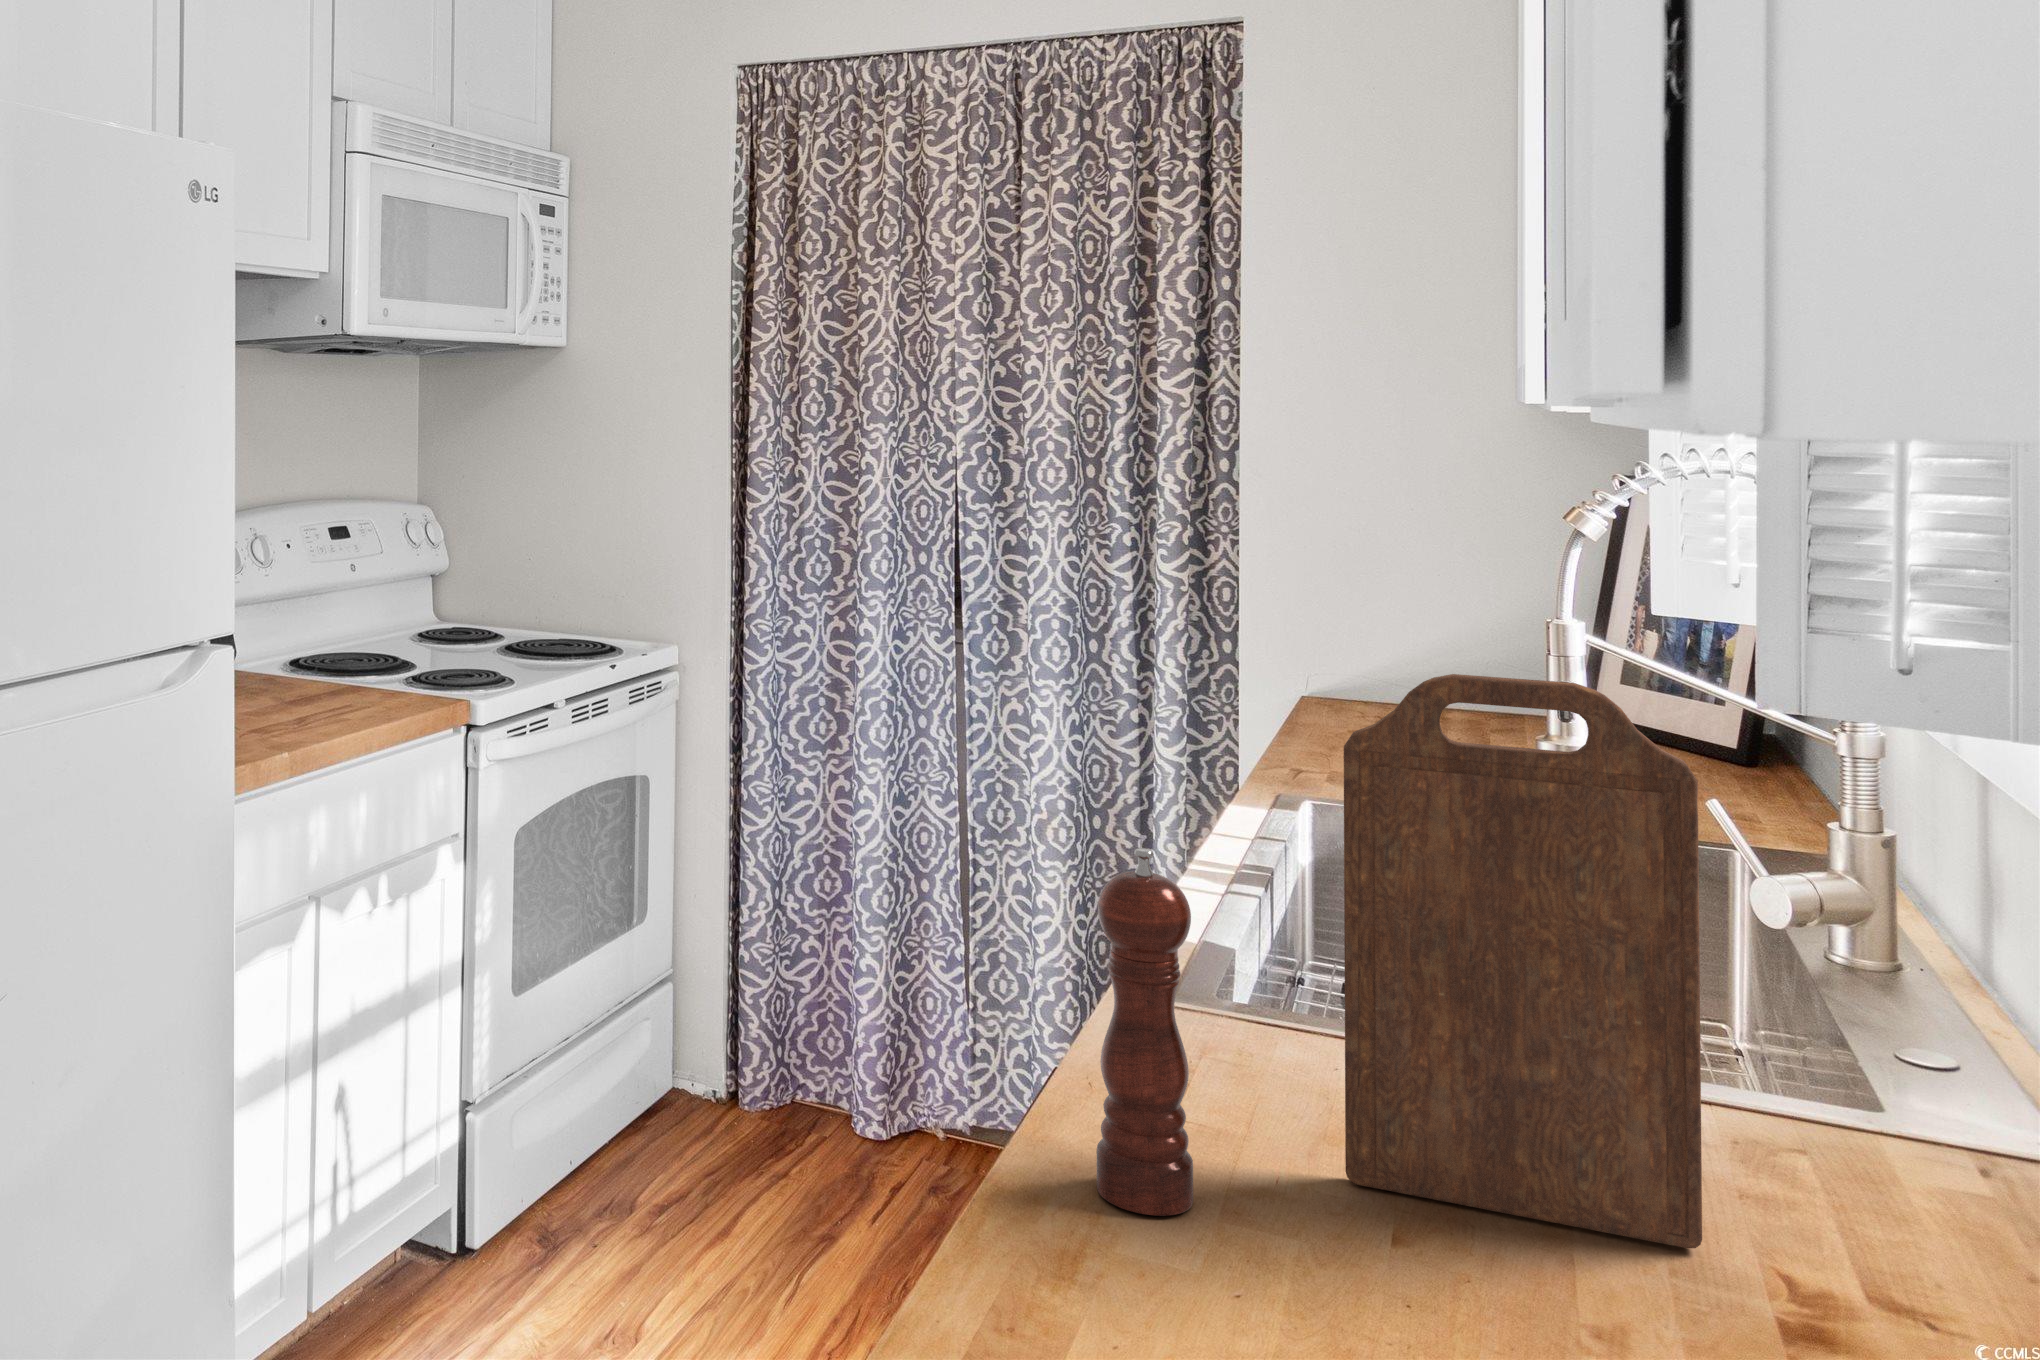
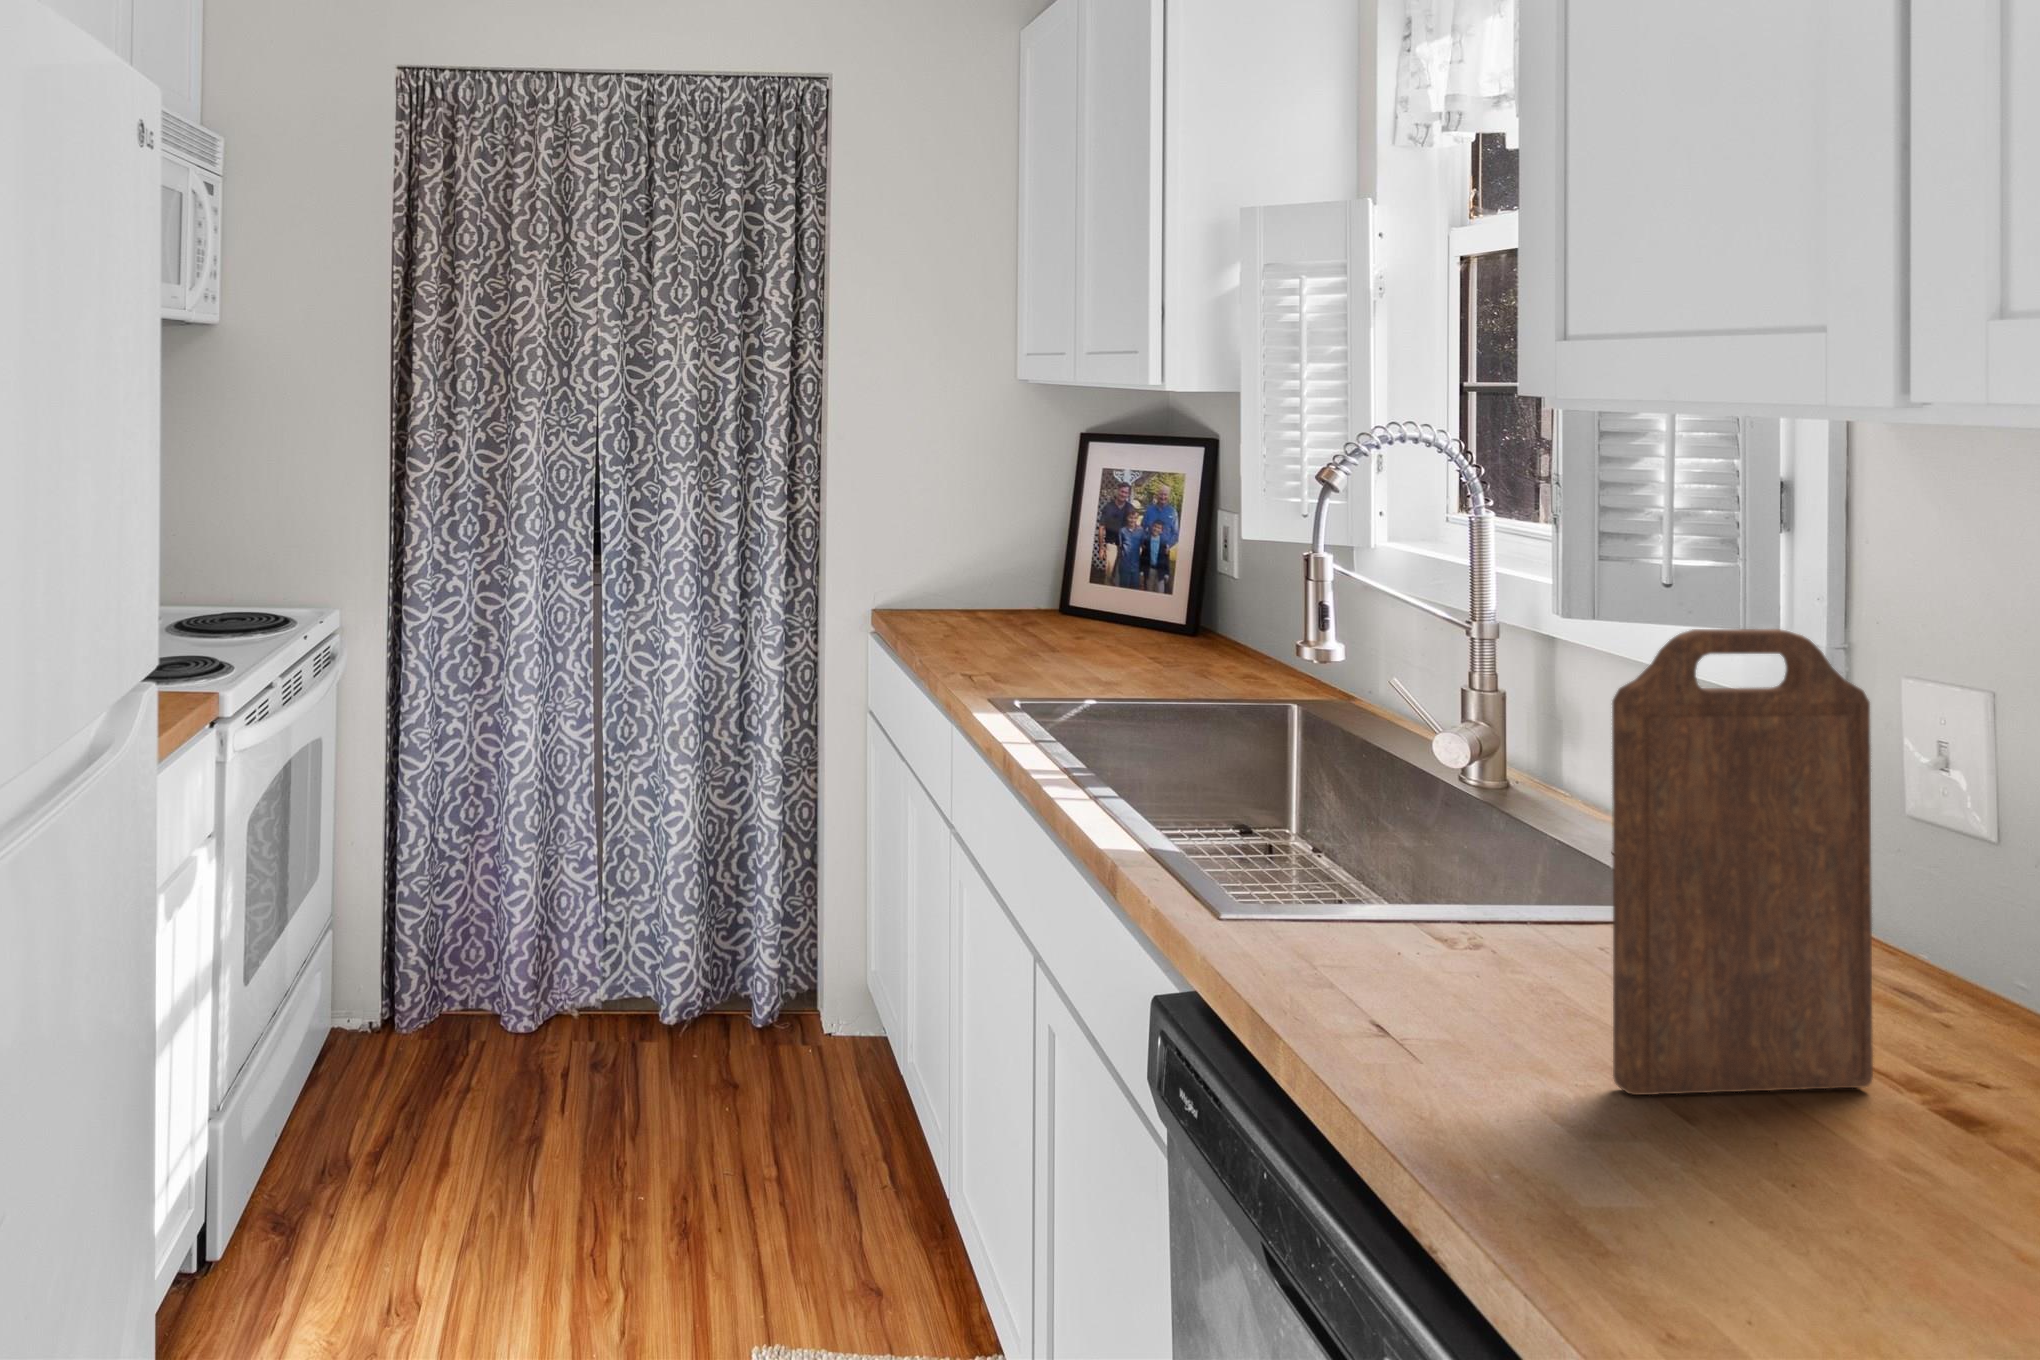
pepper mill: present [1097,848,1193,1216] -> none [1507,828,1613,1193]

